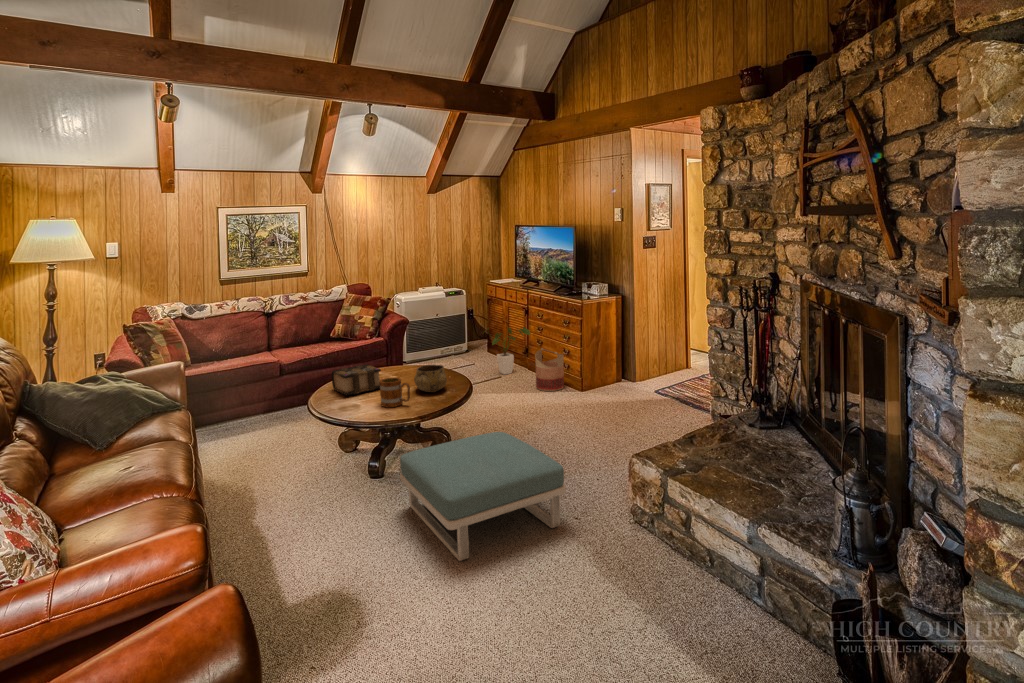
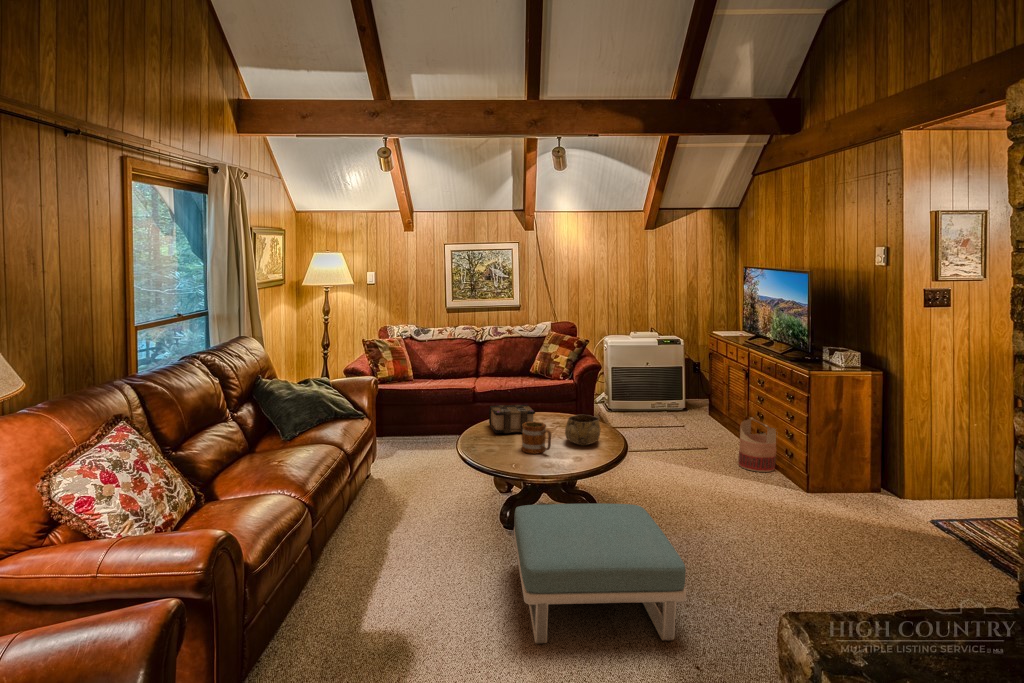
house plant: present [492,327,530,374] -> none [686,384,744,442]

